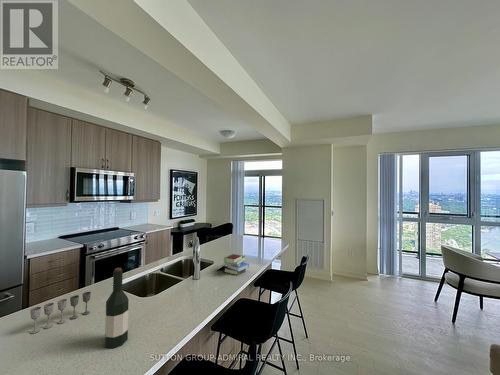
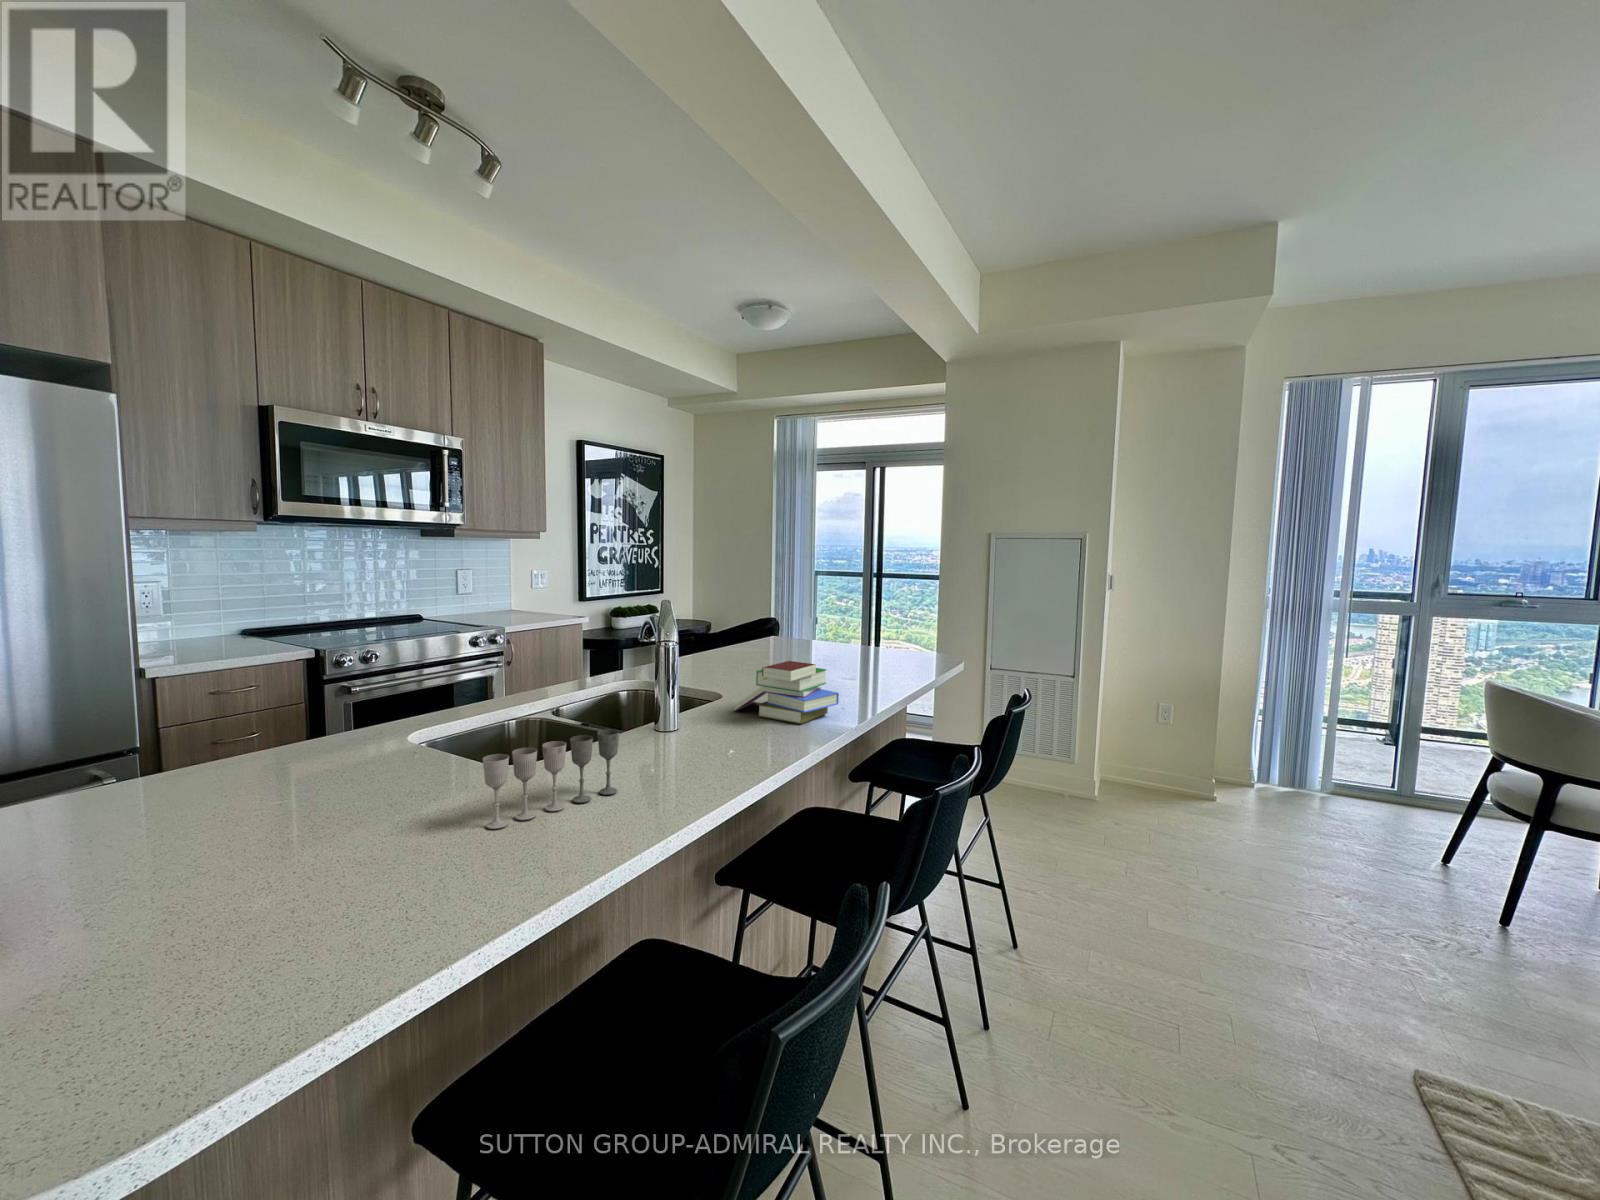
wine bottle: present [105,268,129,348] -> none [372,621,448,872]
wine glass: present [30,292,91,334] -> present [483,729,619,829]

